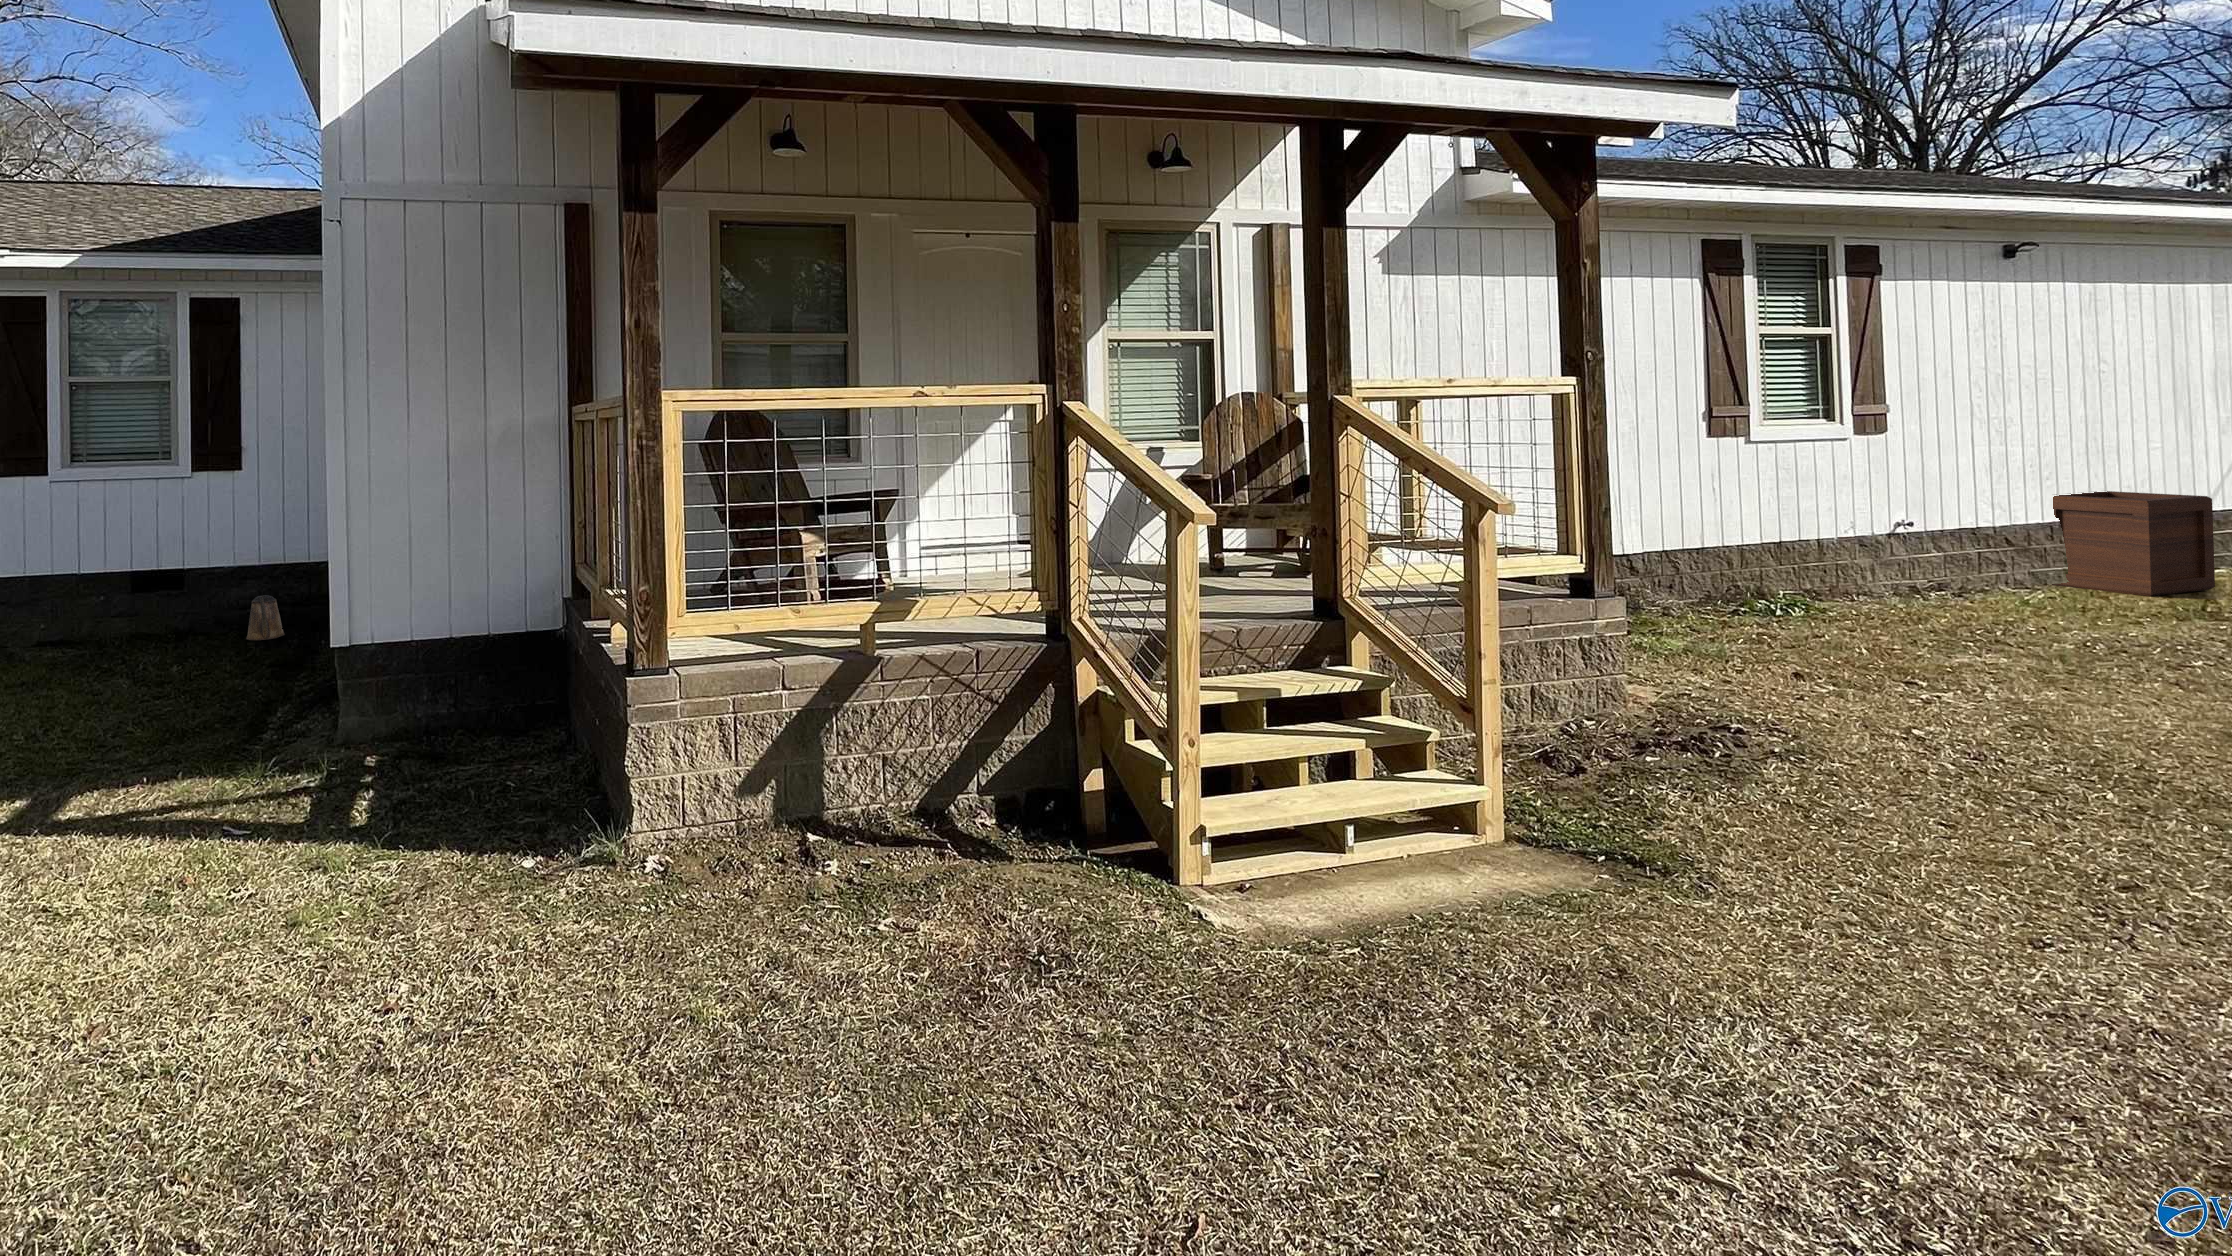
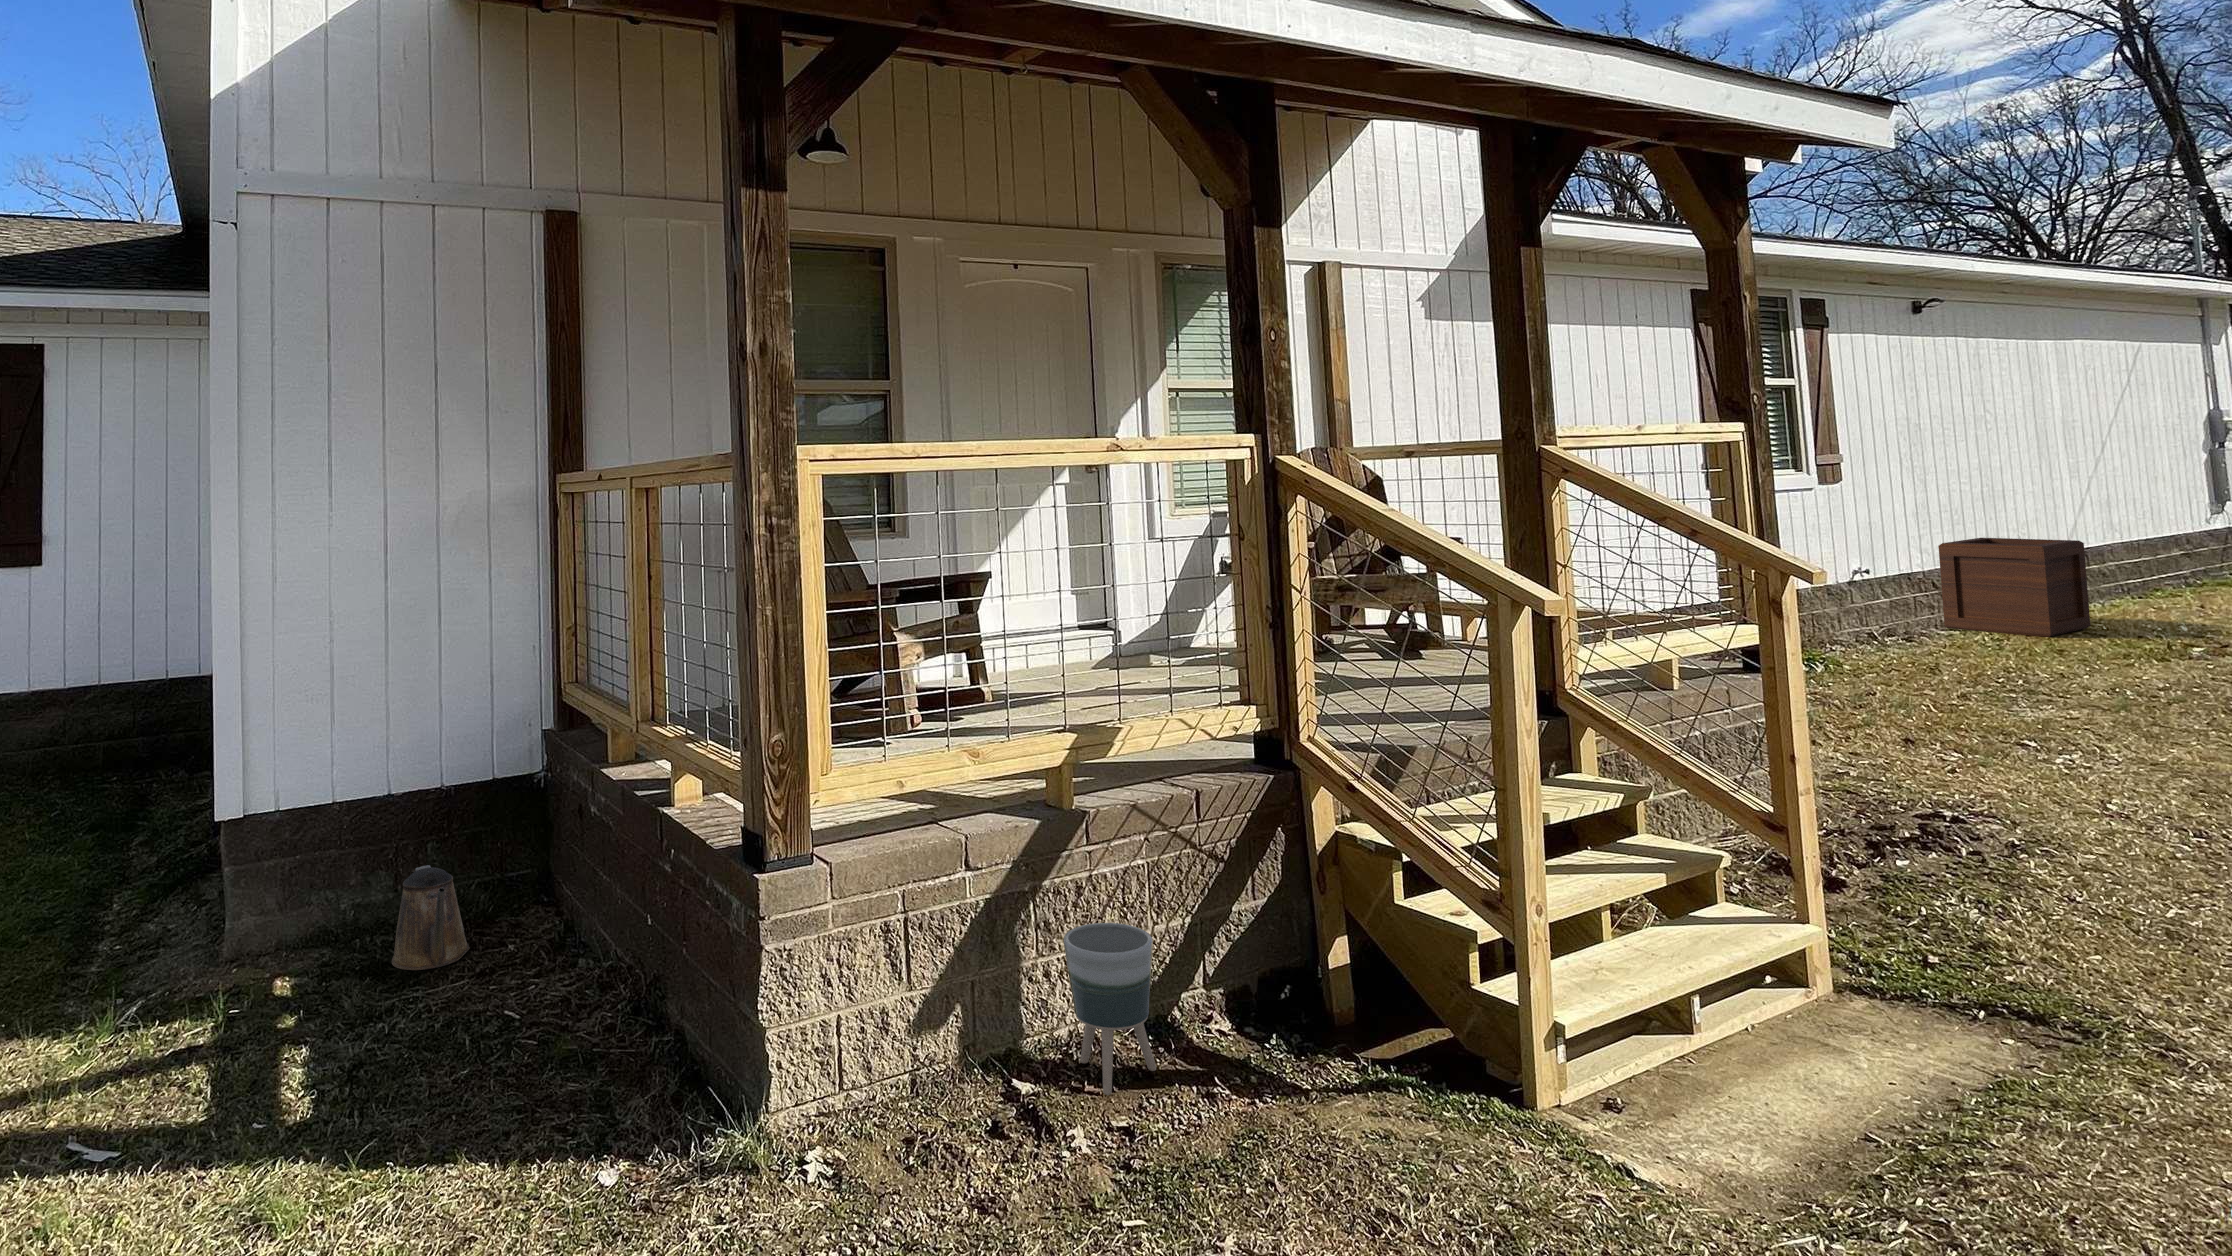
watering can: present [246,595,285,640] -> present [392,865,470,970]
planter: none [849,736,915,847] -> present [1063,923,1156,1095]

